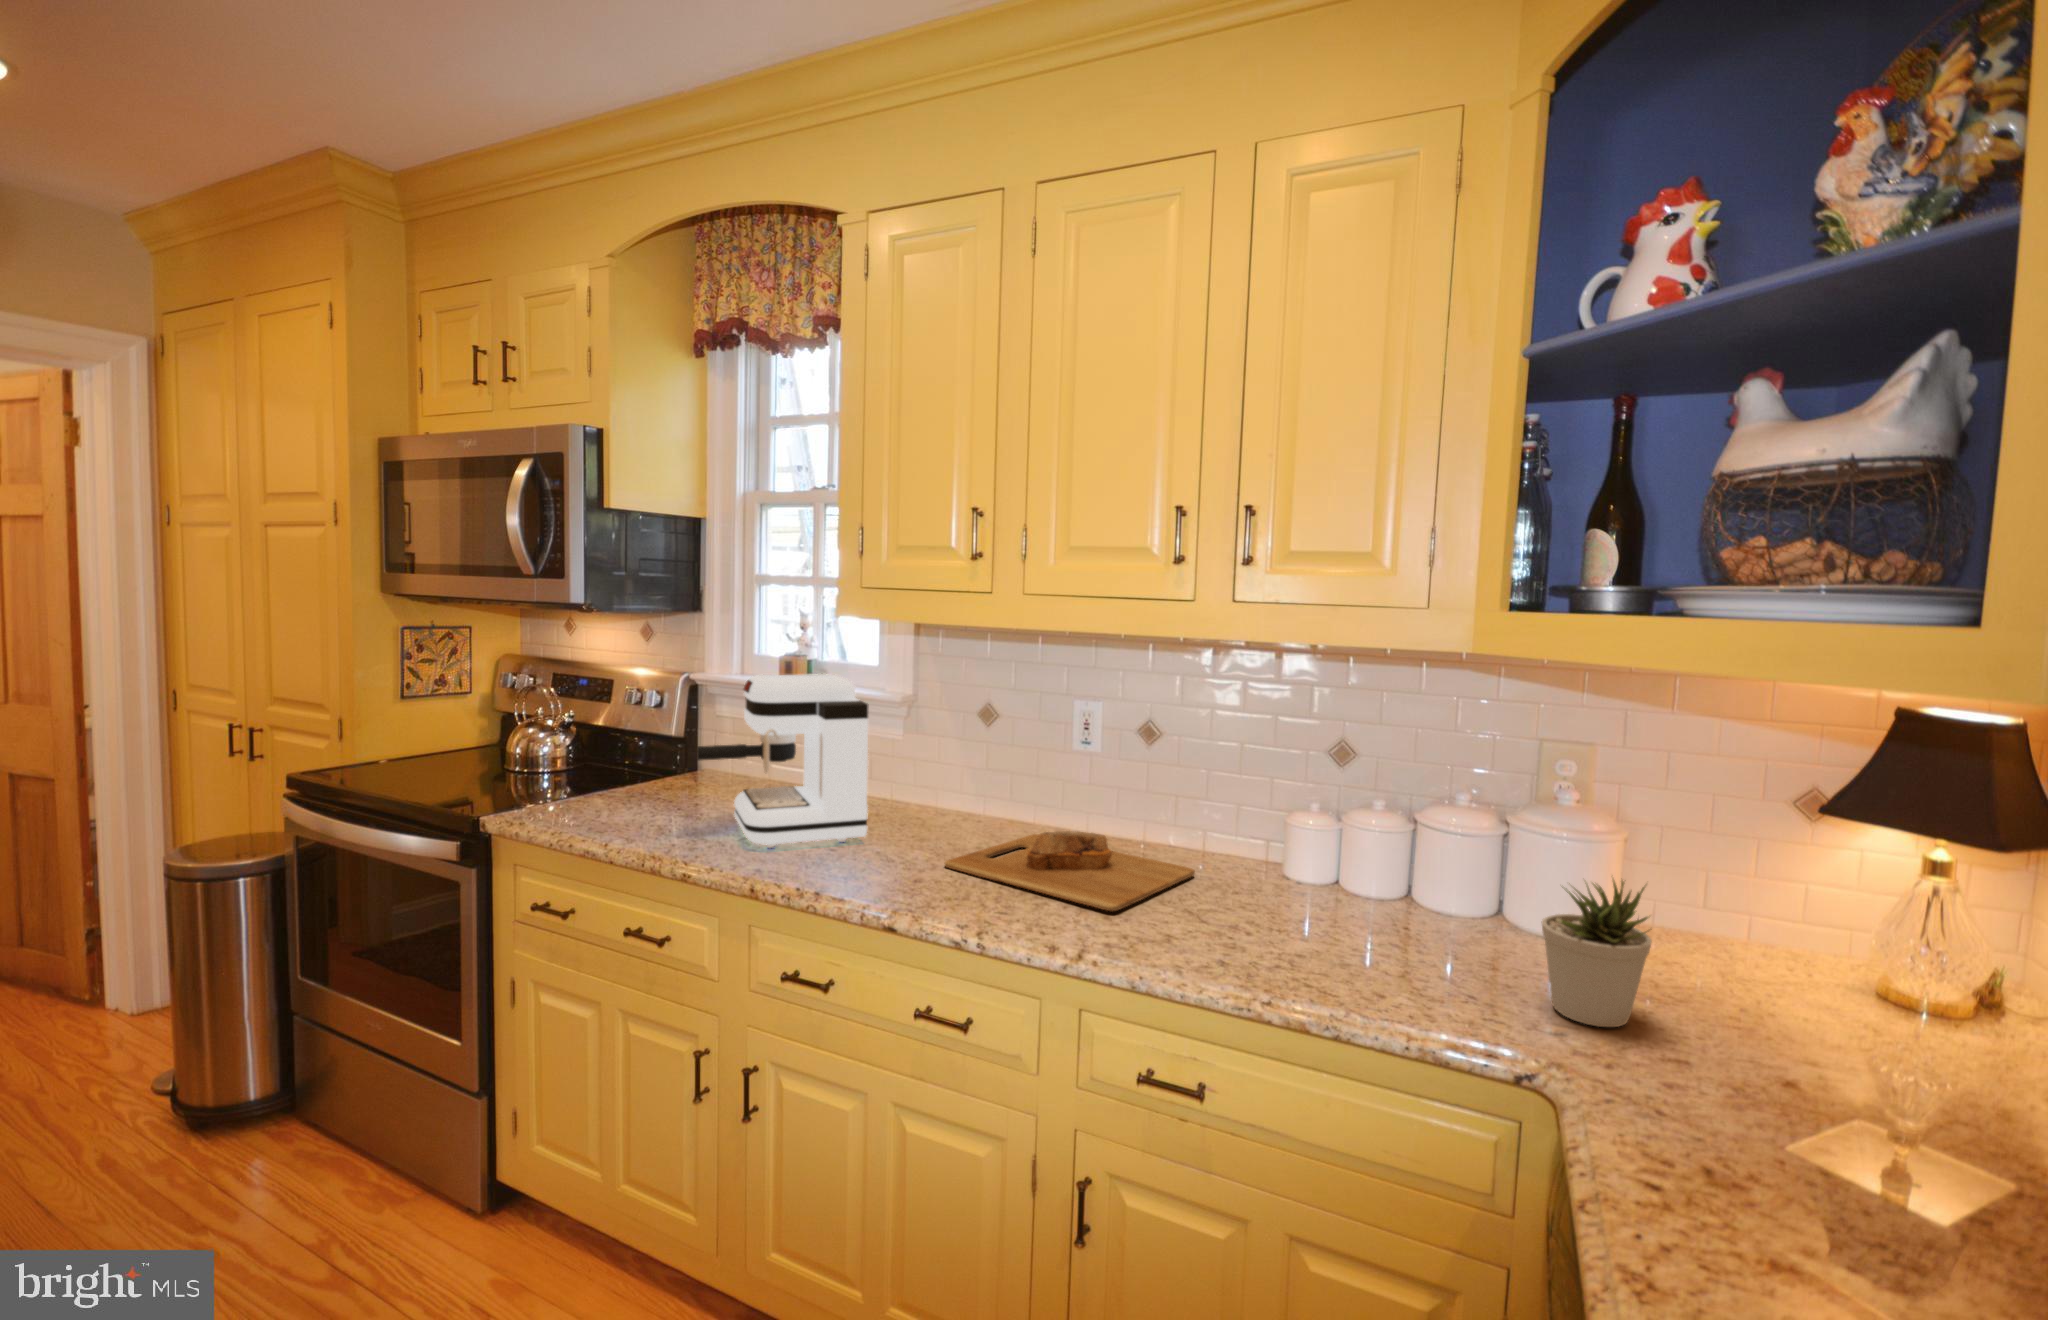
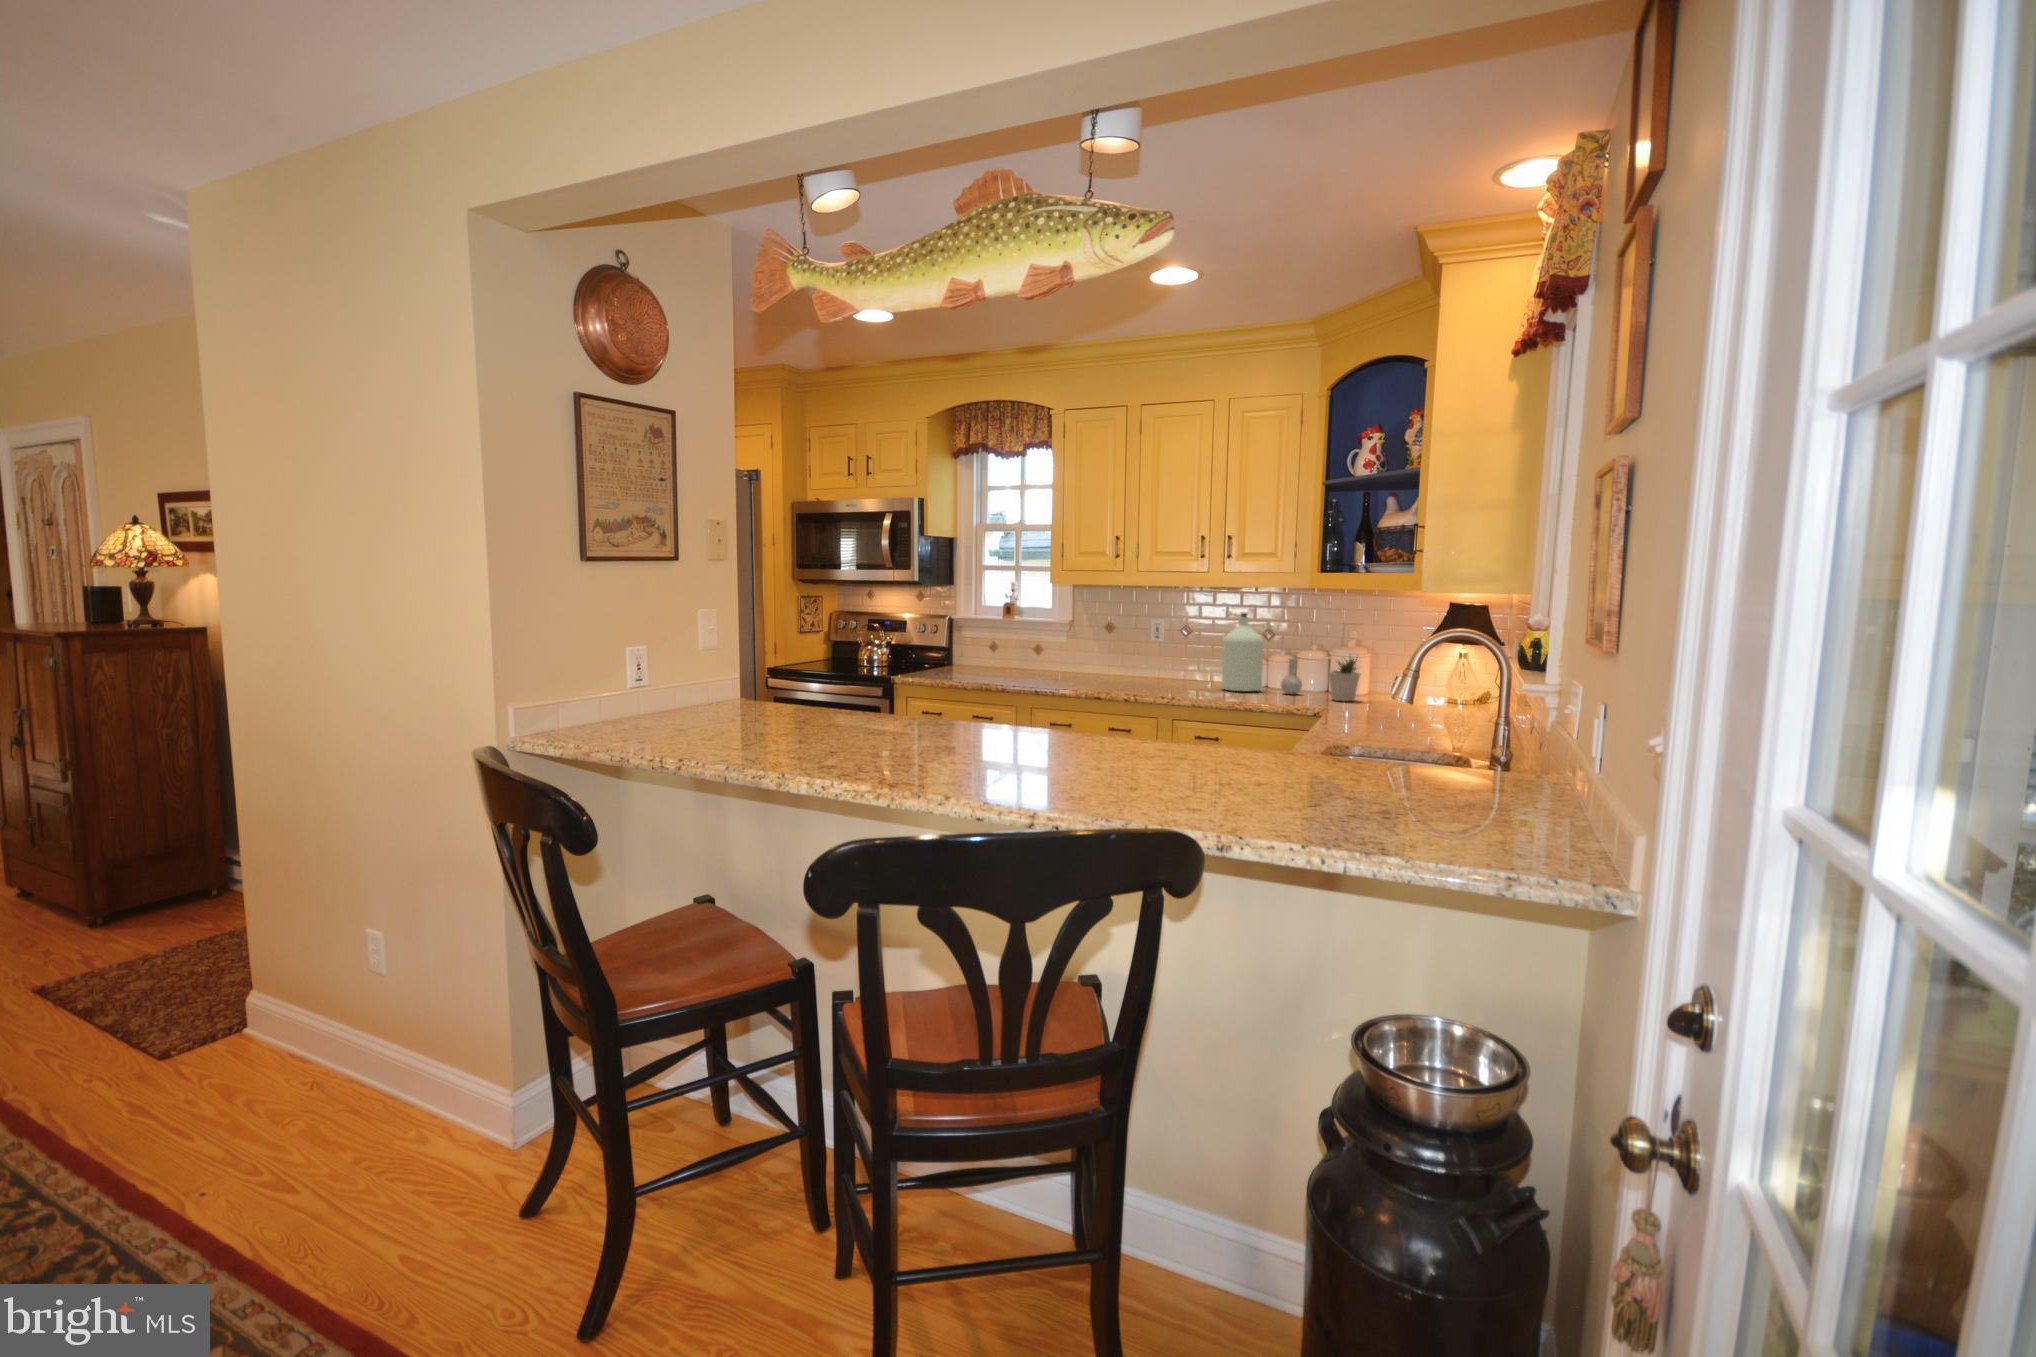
coffee maker: present [696,674,868,848] -> none [994,609,1069,678]
bottle: none [1223,714,1450,958] -> present [1222,612,1302,694]
cutting board: present [945,831,1195,911] -> none [1107,667,1207,688]

